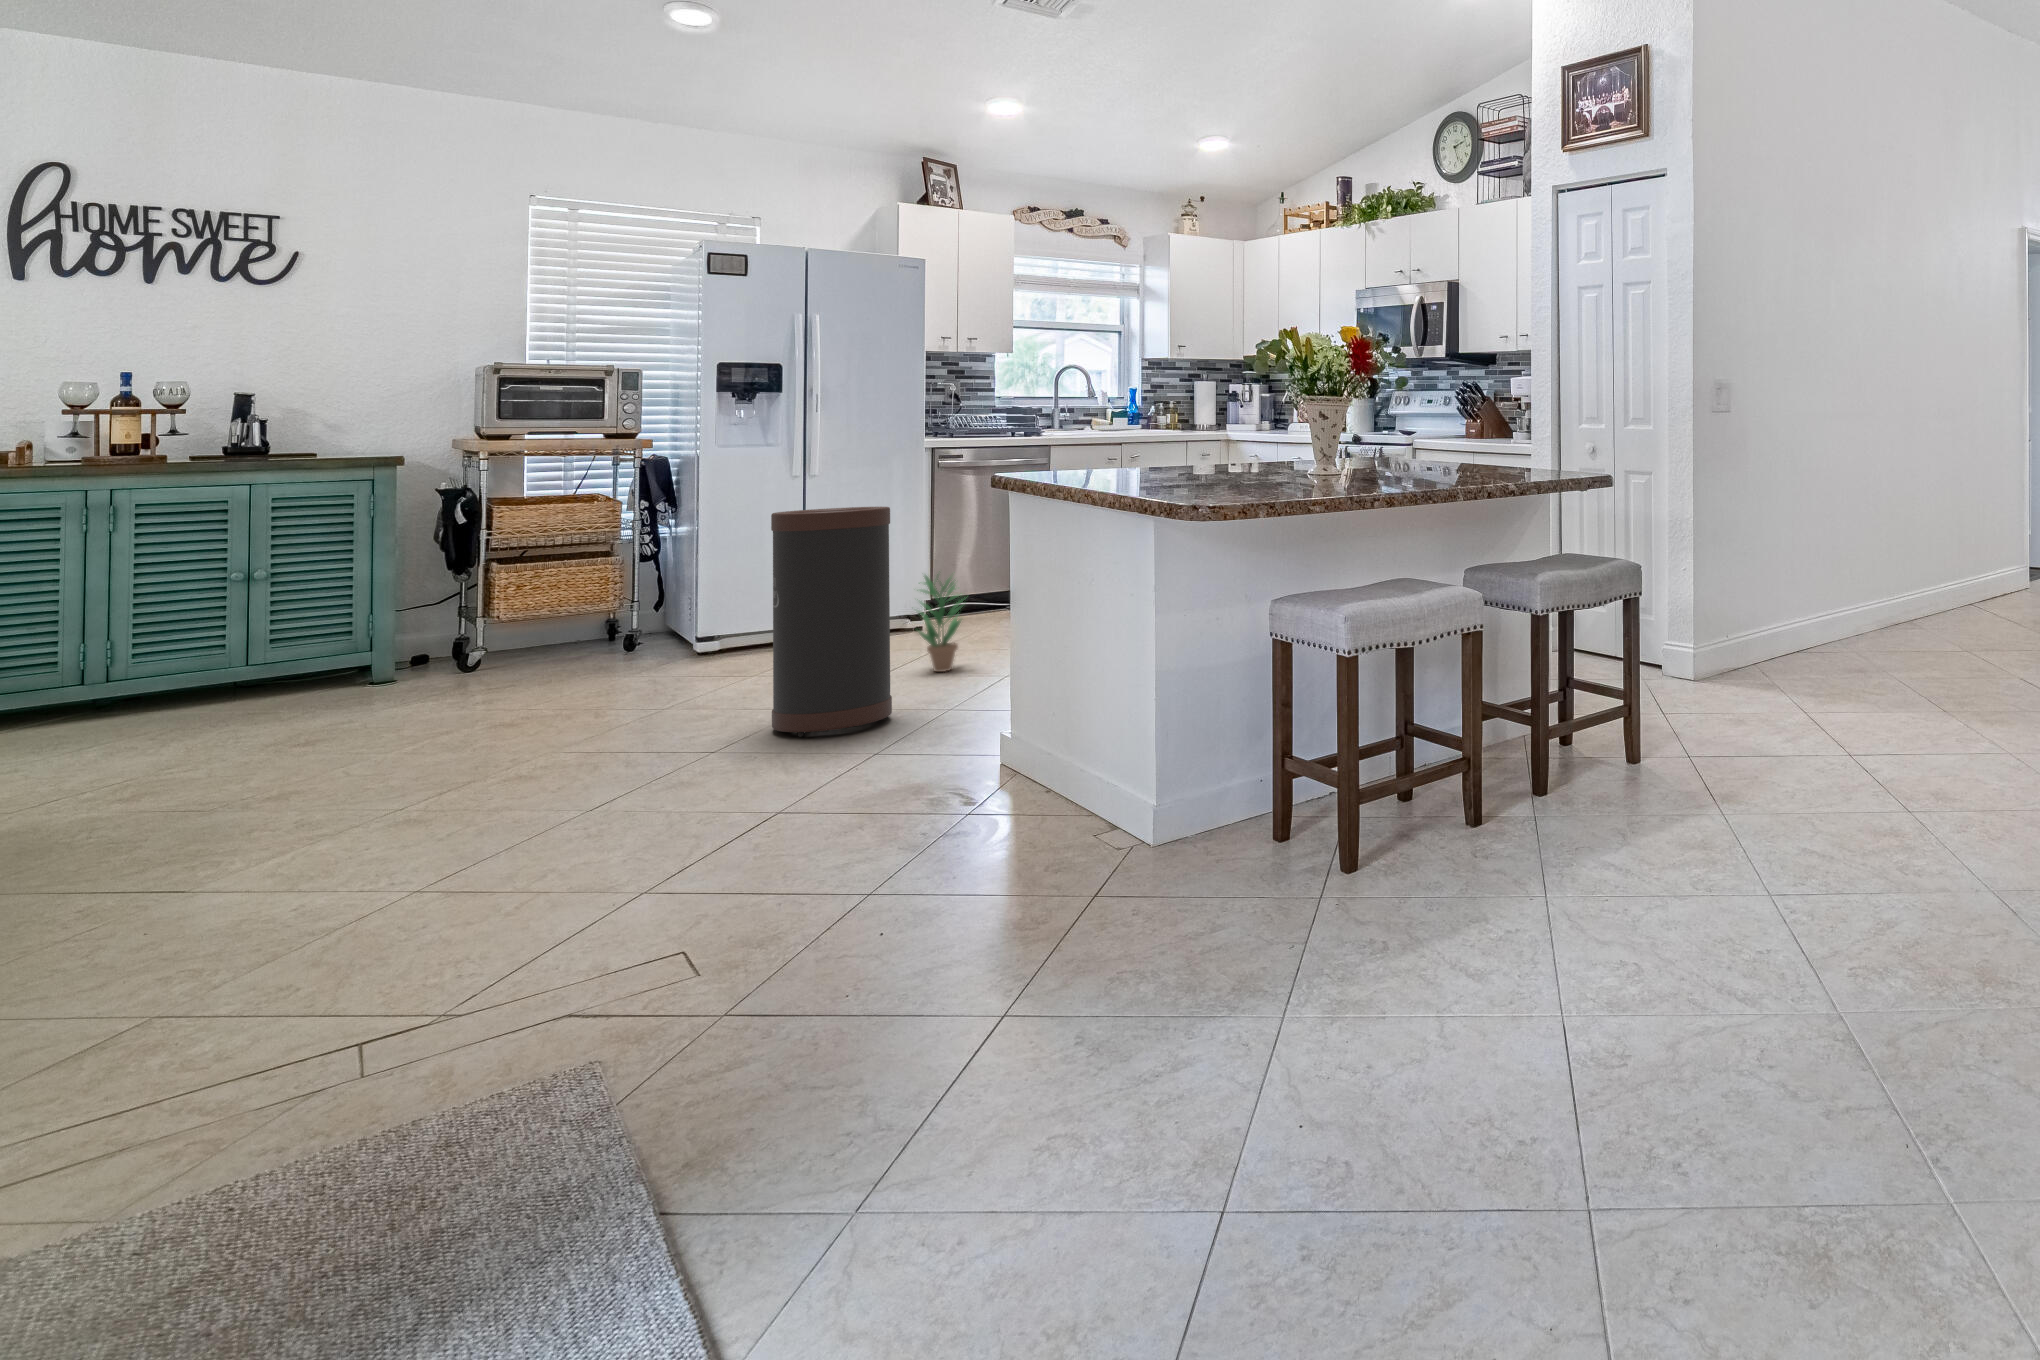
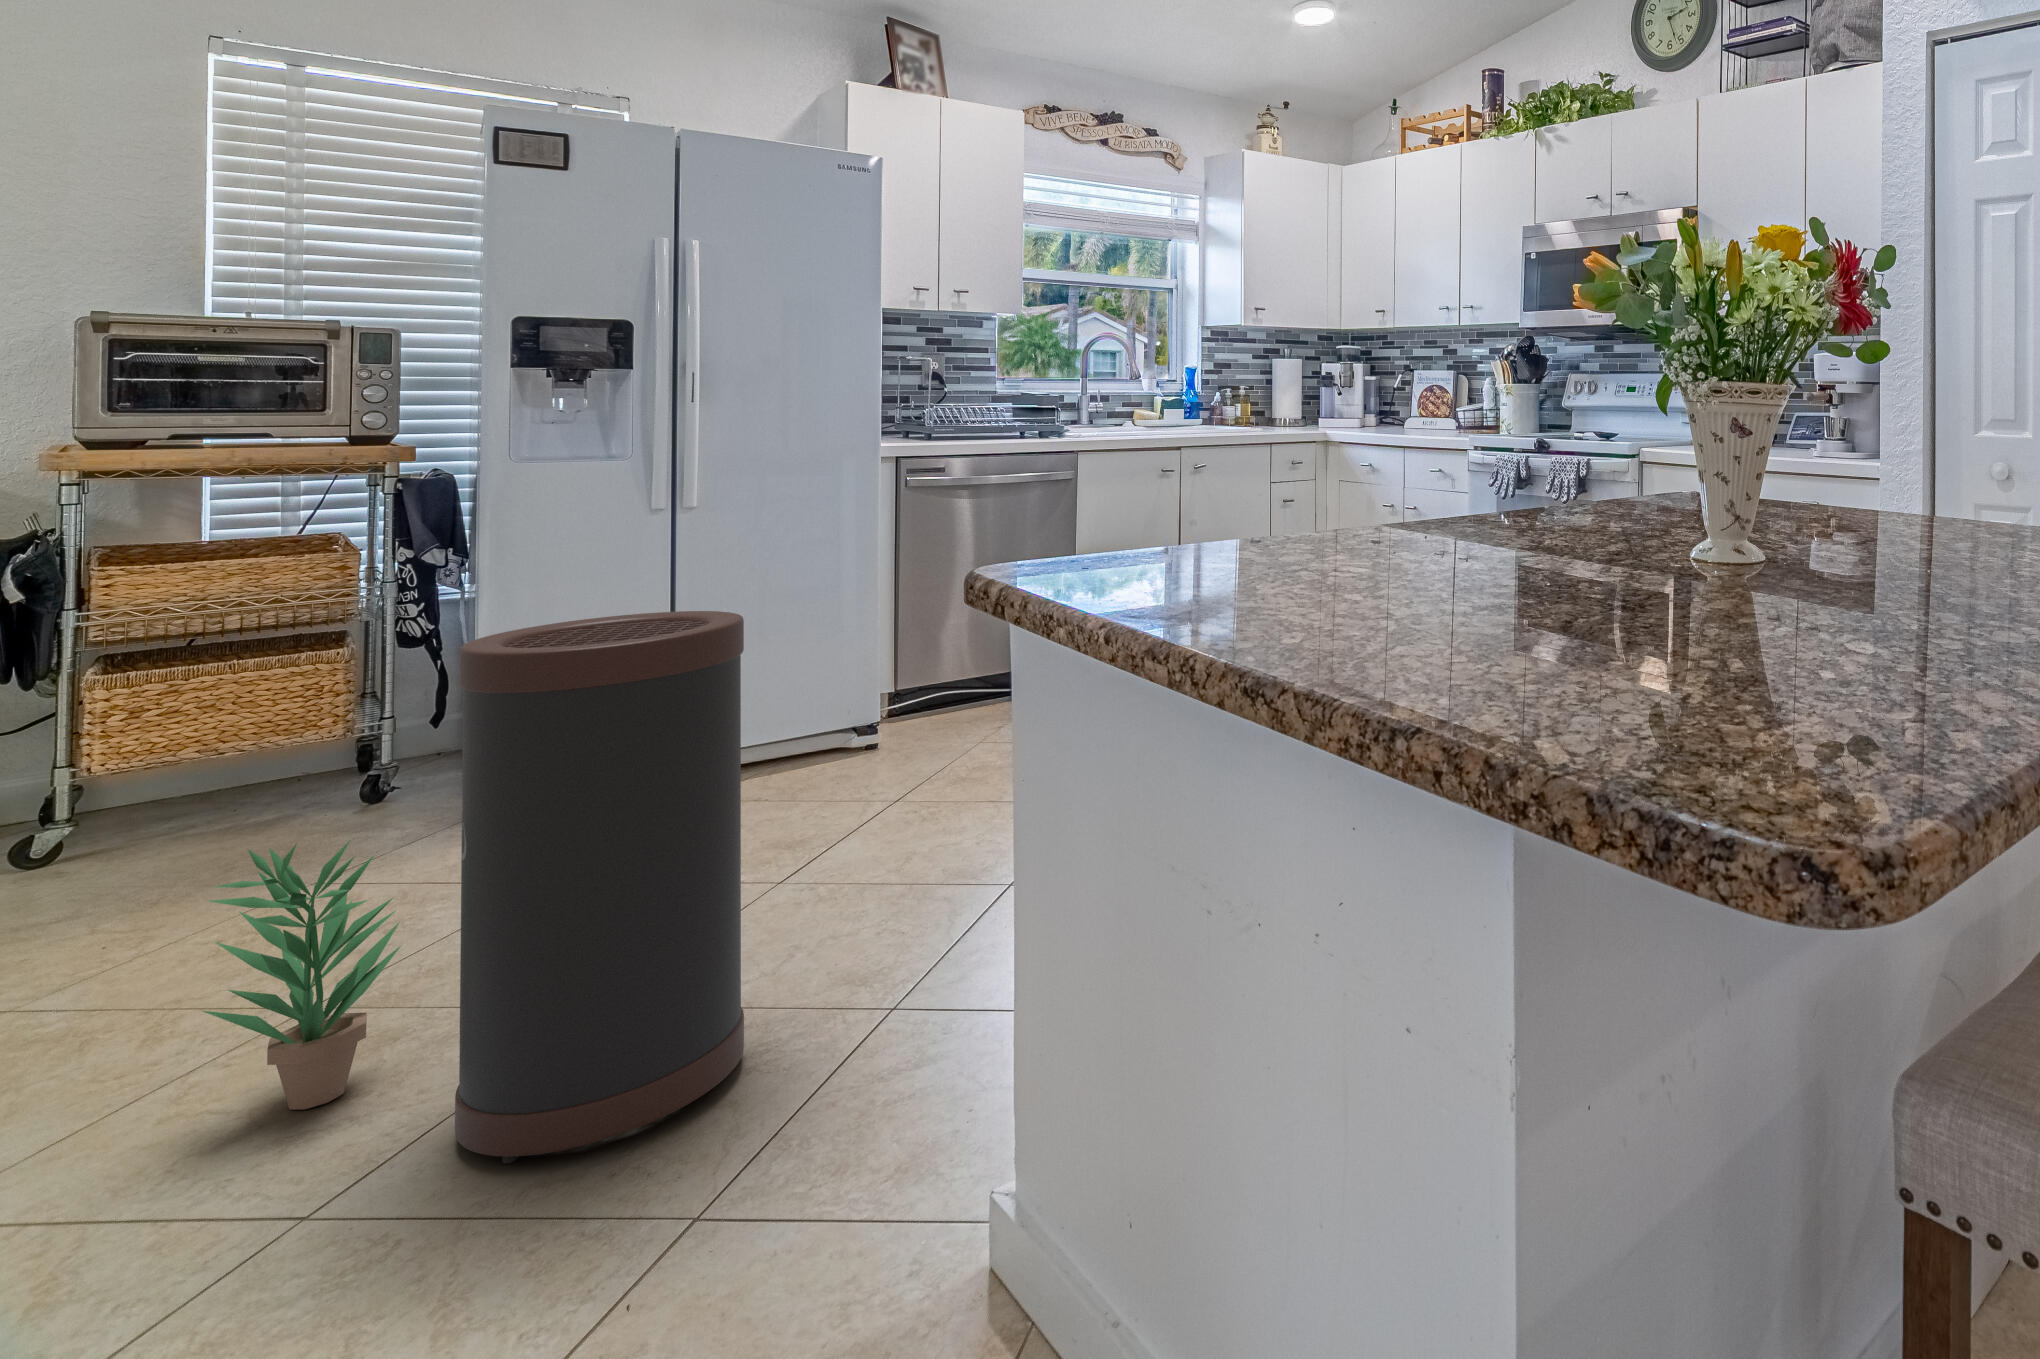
potted plant: present [919,574,963,672] -> present [203,841,402,1110]

